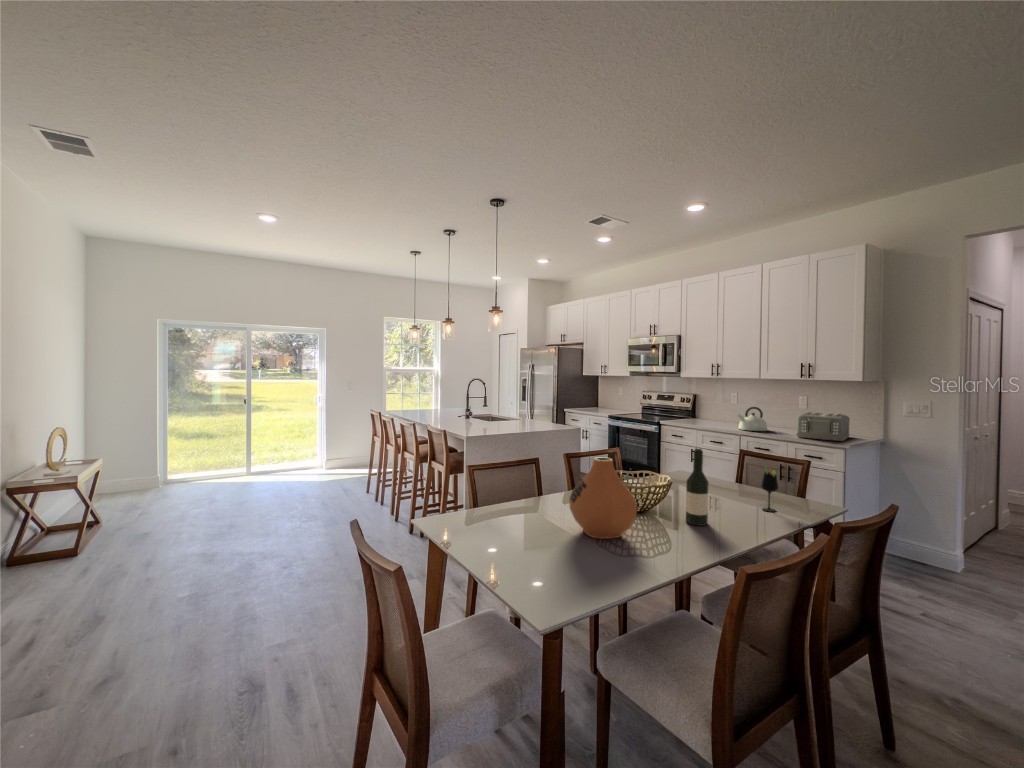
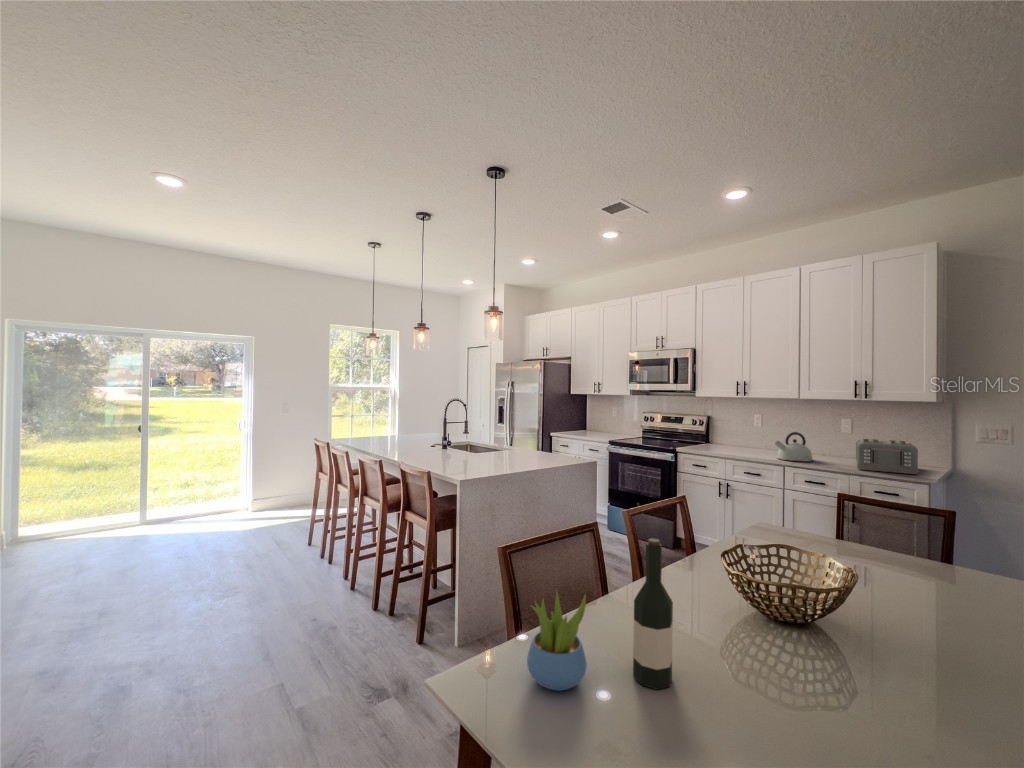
wine bottle: present [686,448,709,526] -> present [633,538,673,690]
vase: present [569,457,637,539] -> none [726,544,868,697]
wine glass: present [761,466,778,512] -> none [955,534,988,603]
succulent plant: none [452,479,485,531] -> present [527,592,587,691]

